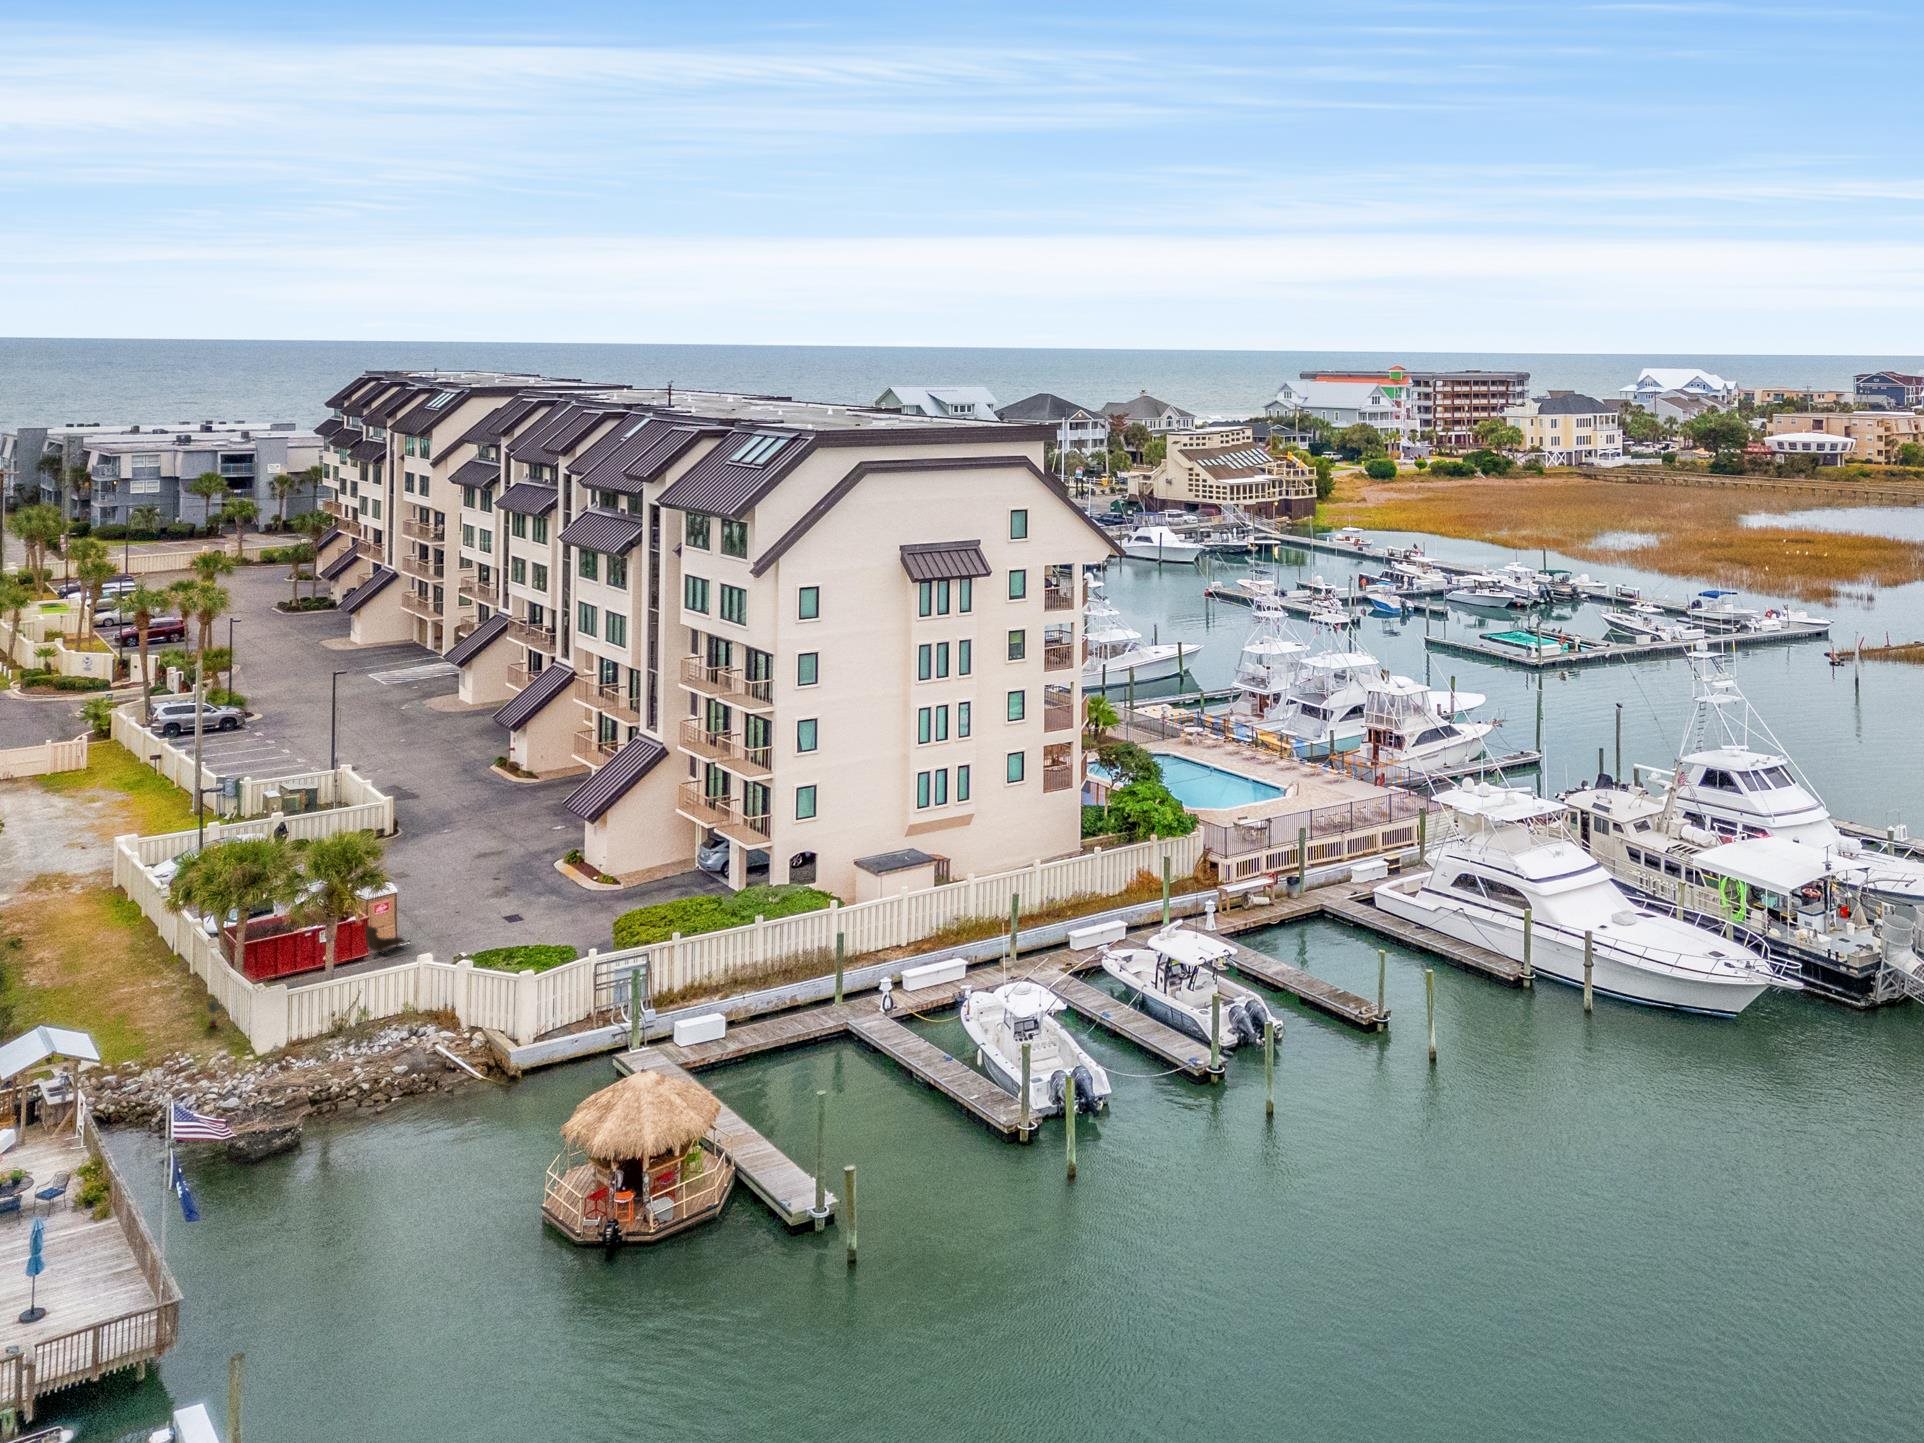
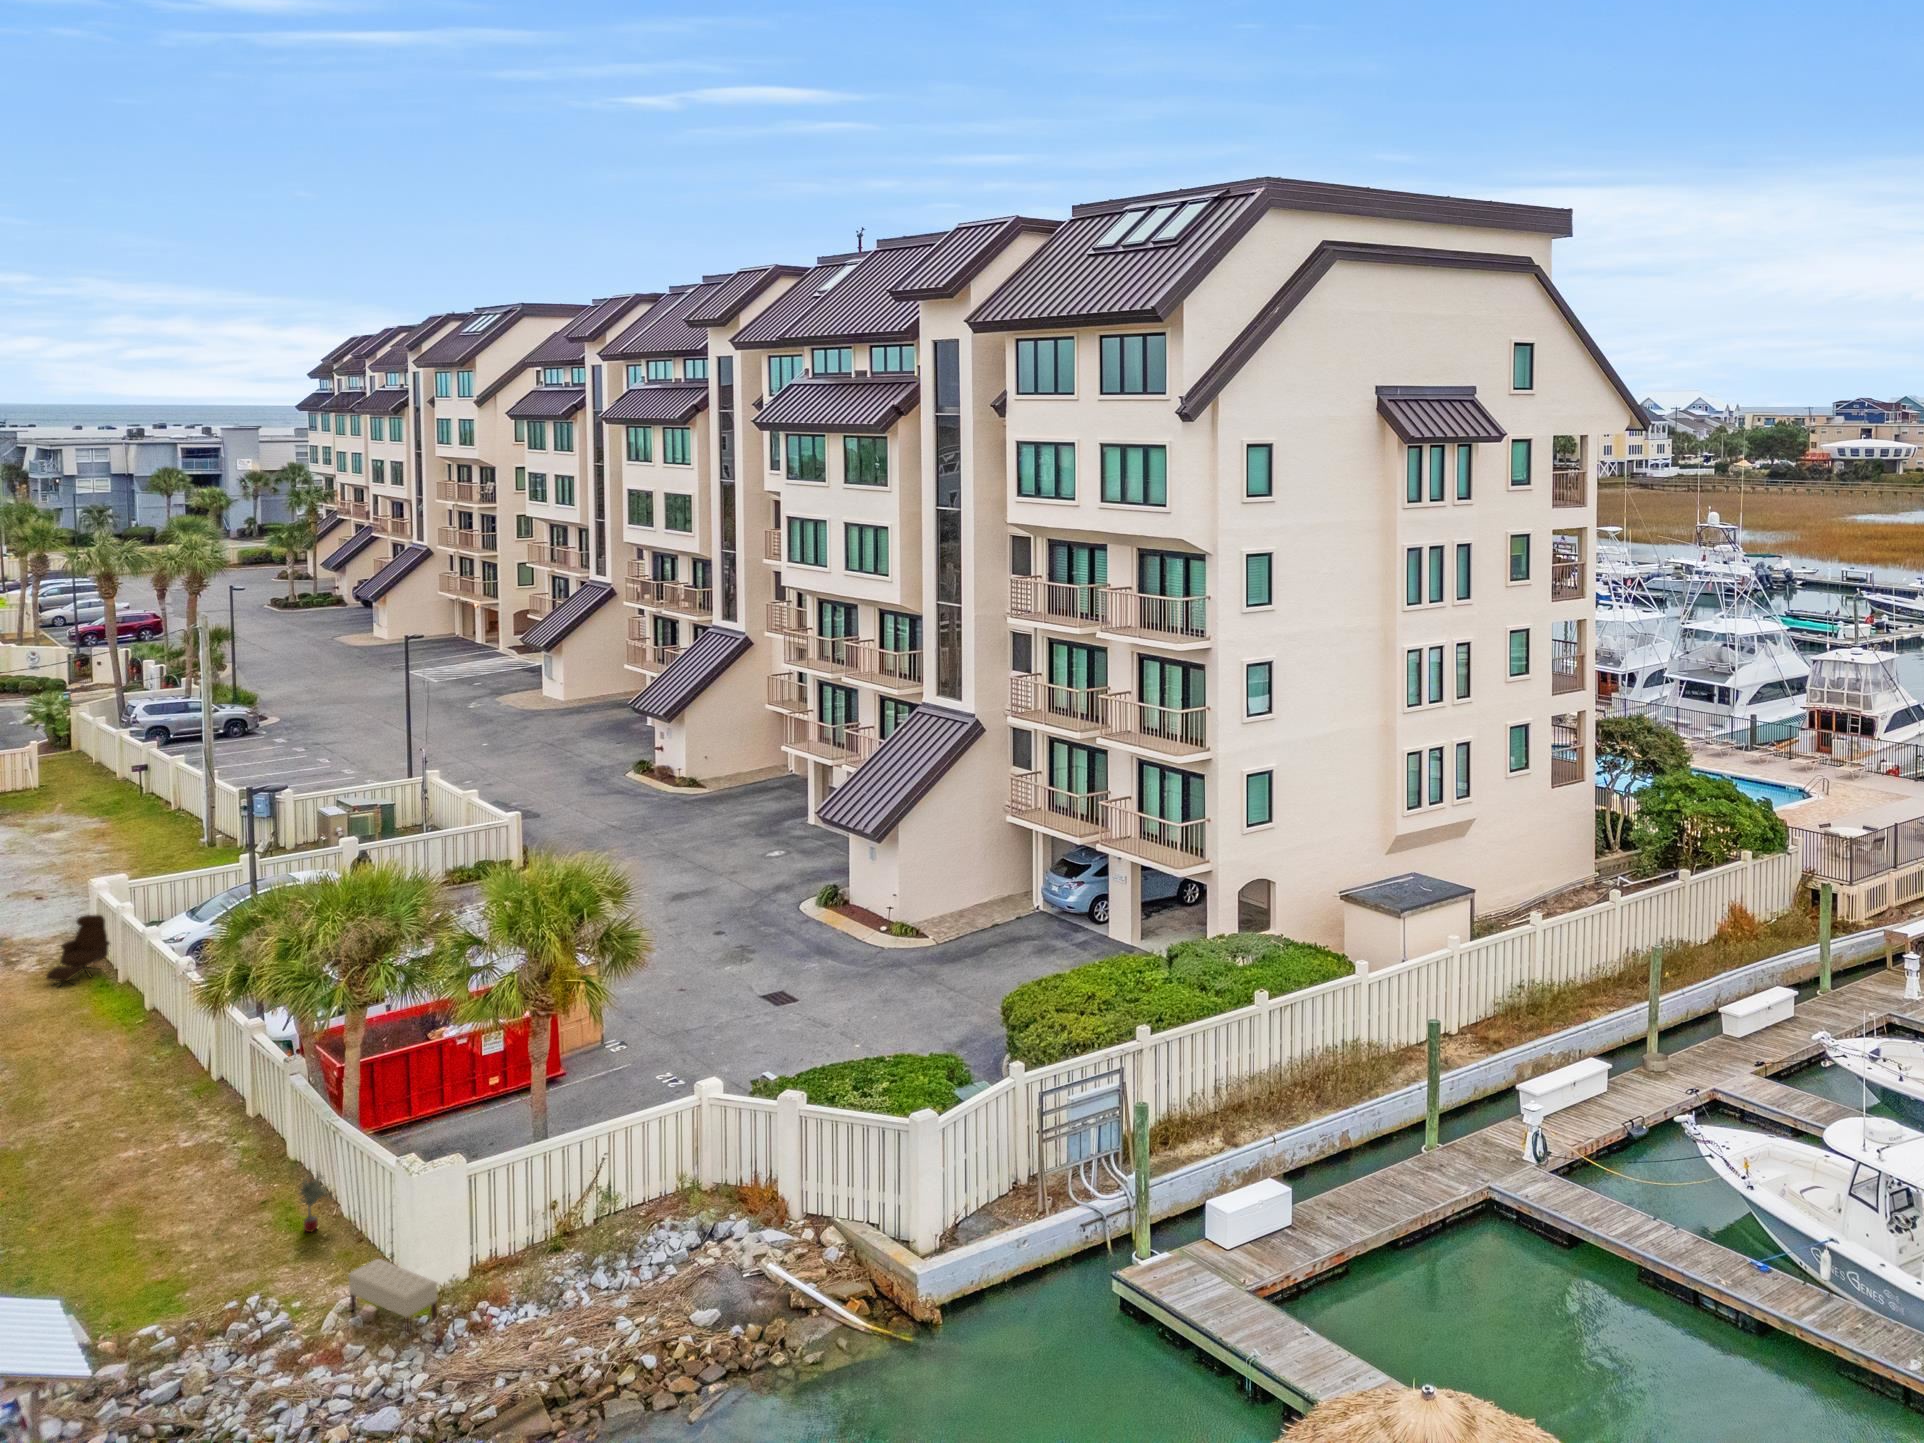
lounge chair: present [366,926,407,953] -> present [46,915,110,984]
bench: none [223,1036,266,1070] -> present [348,1259,437,1335]

